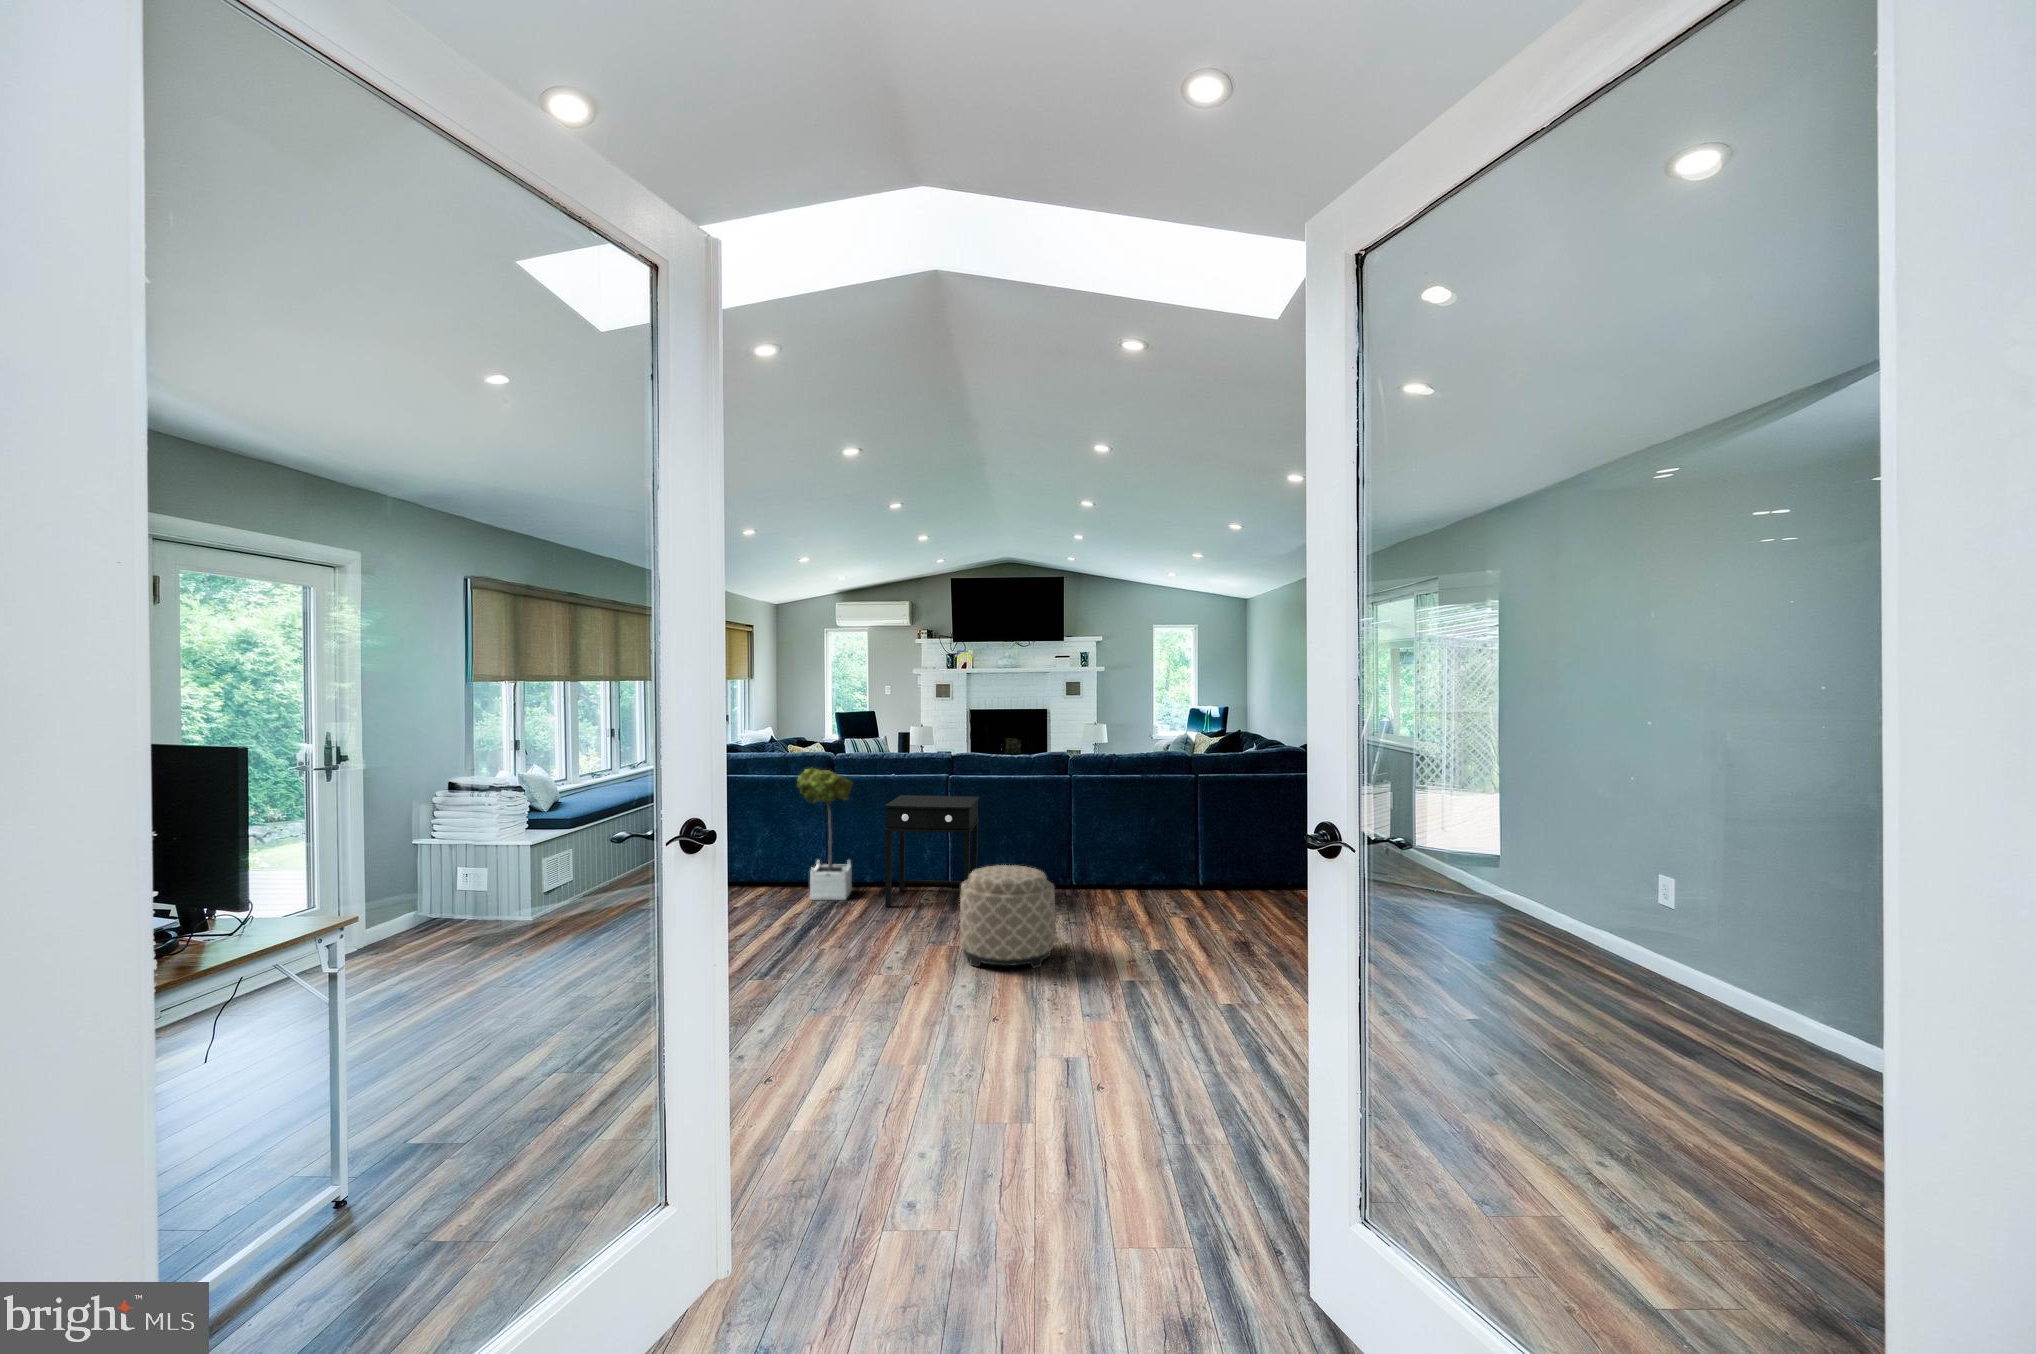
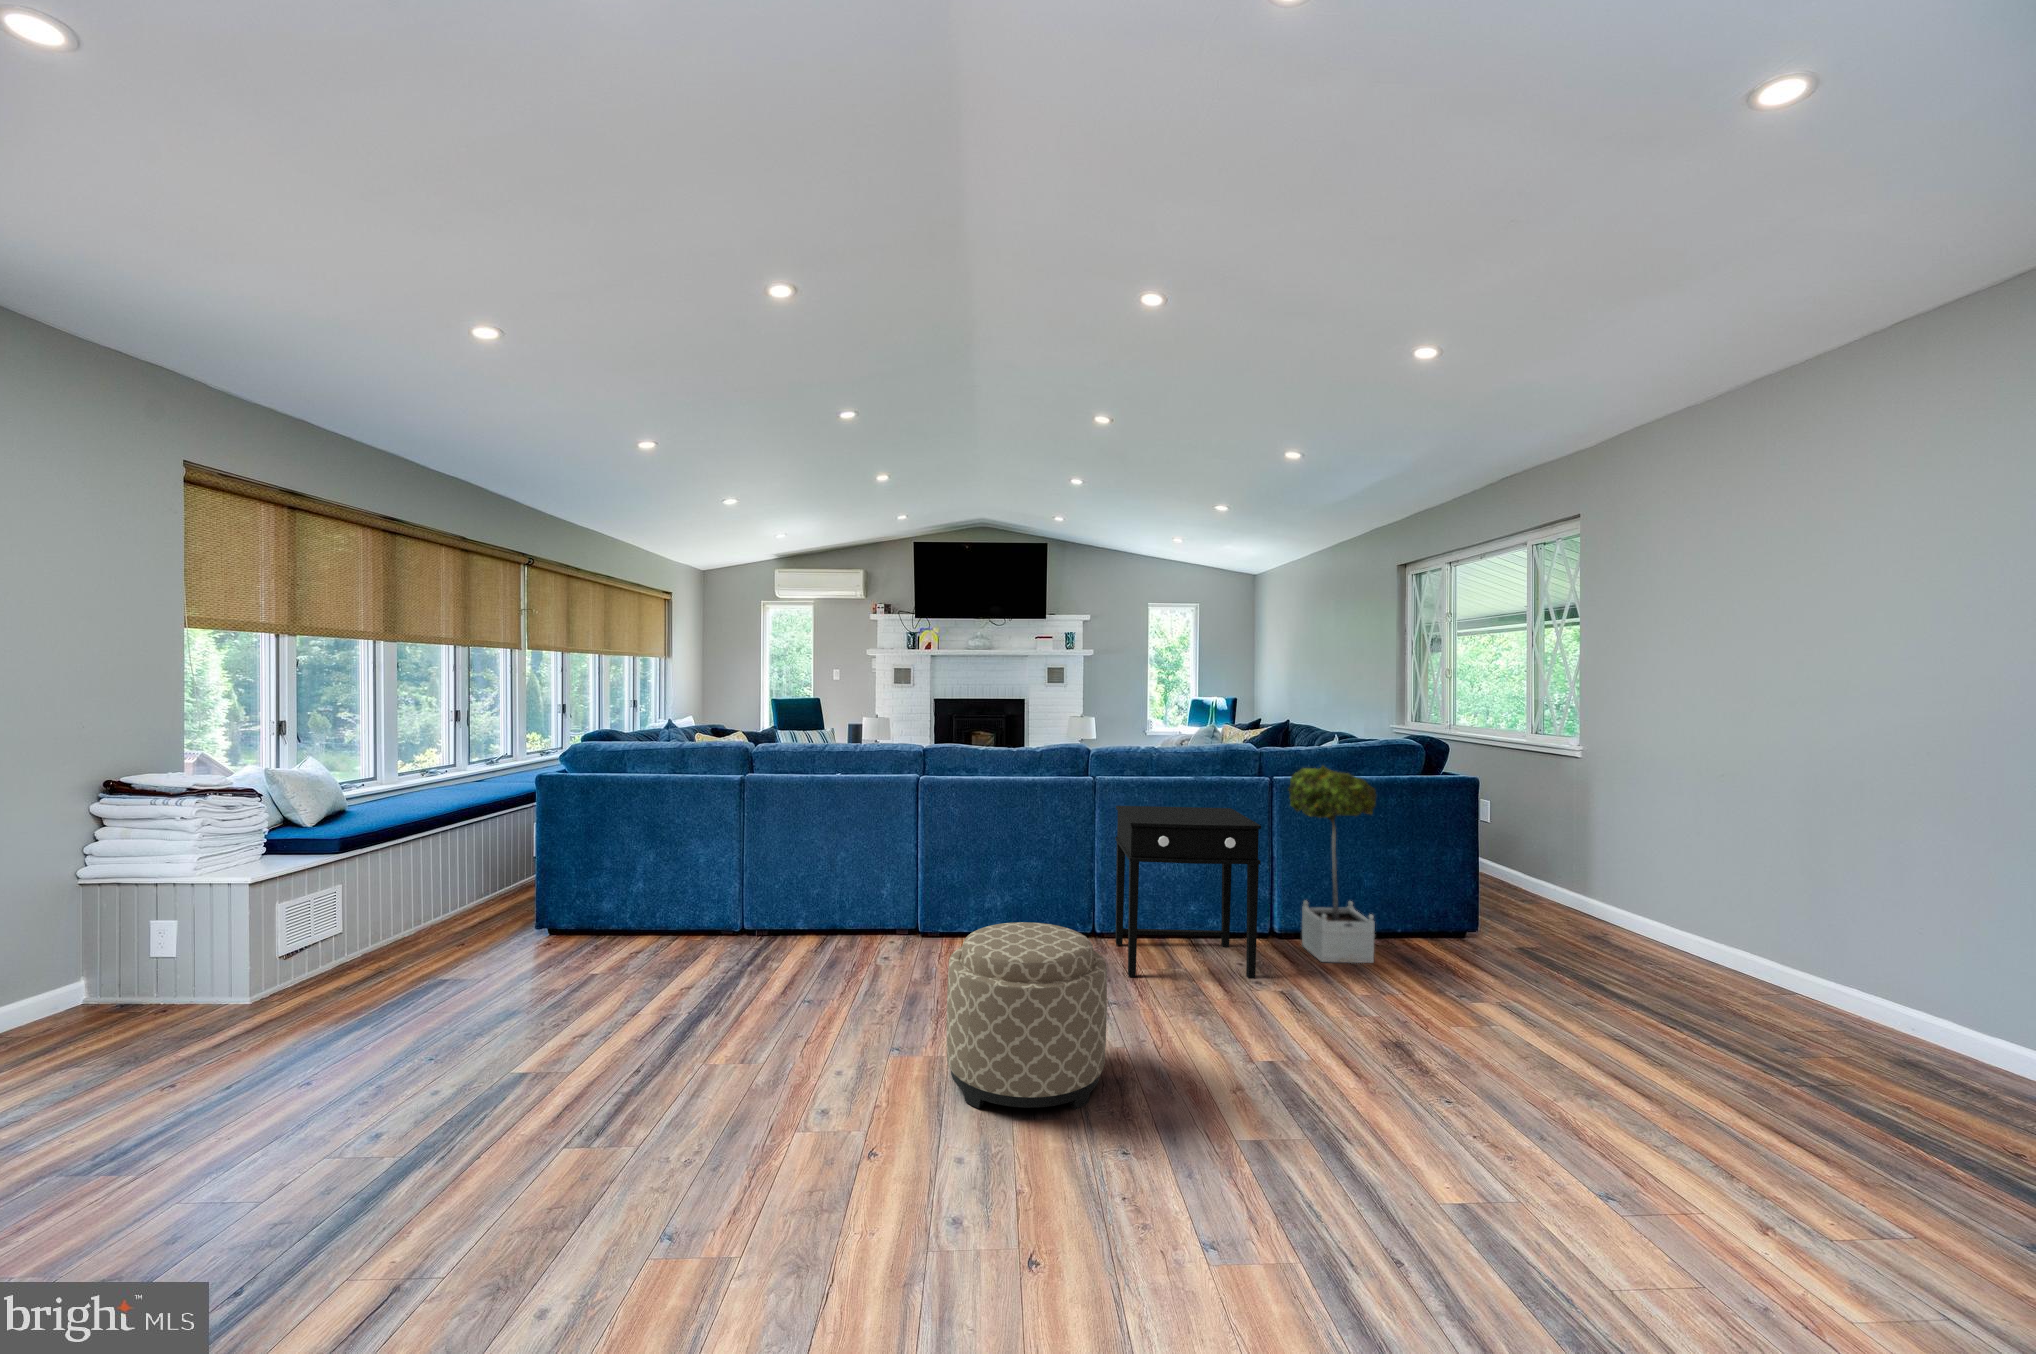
potted tree: present [797,768,853,900] -> present [1289,766,1376,963]
side table: present [884,795,979,907] -> present [1115,806,1261,979]

